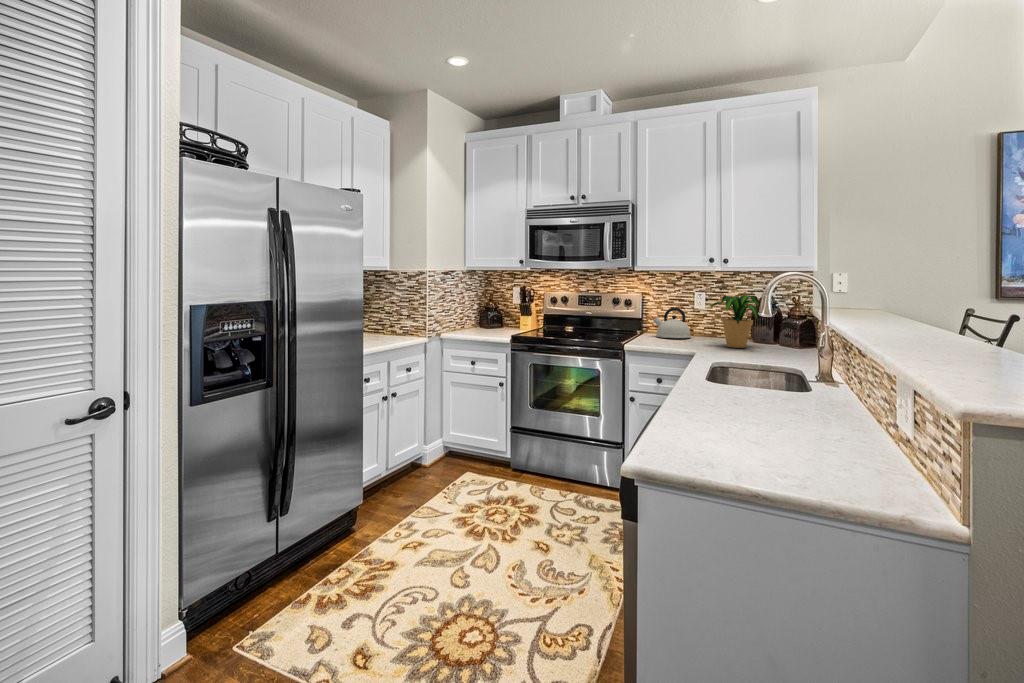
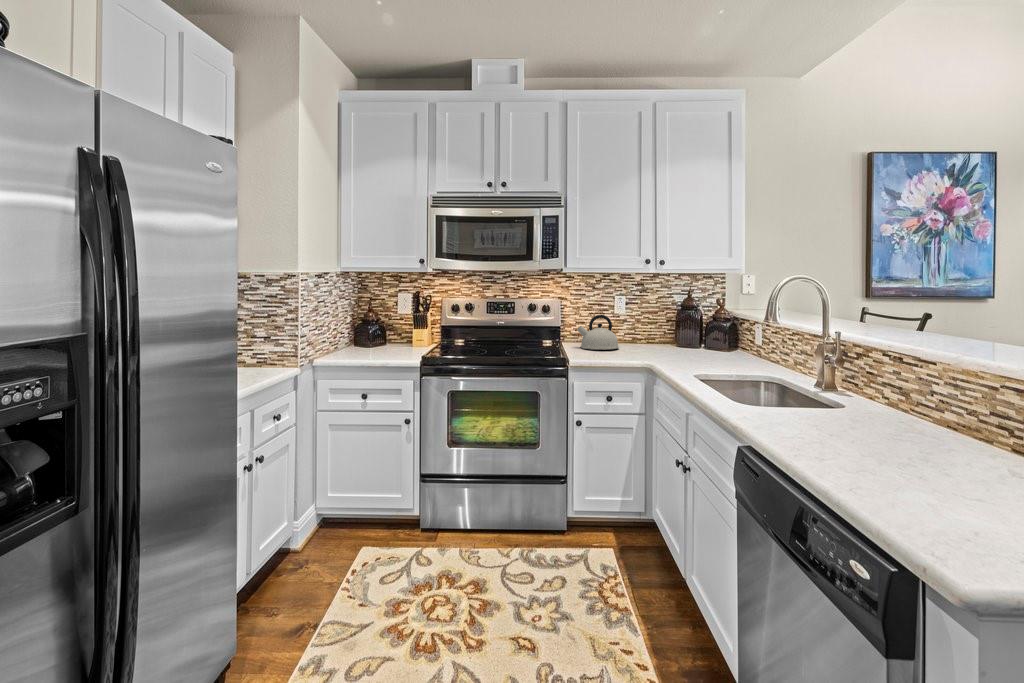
potted plant: present [710,295,759,348] -> none [647,300,707,359]

